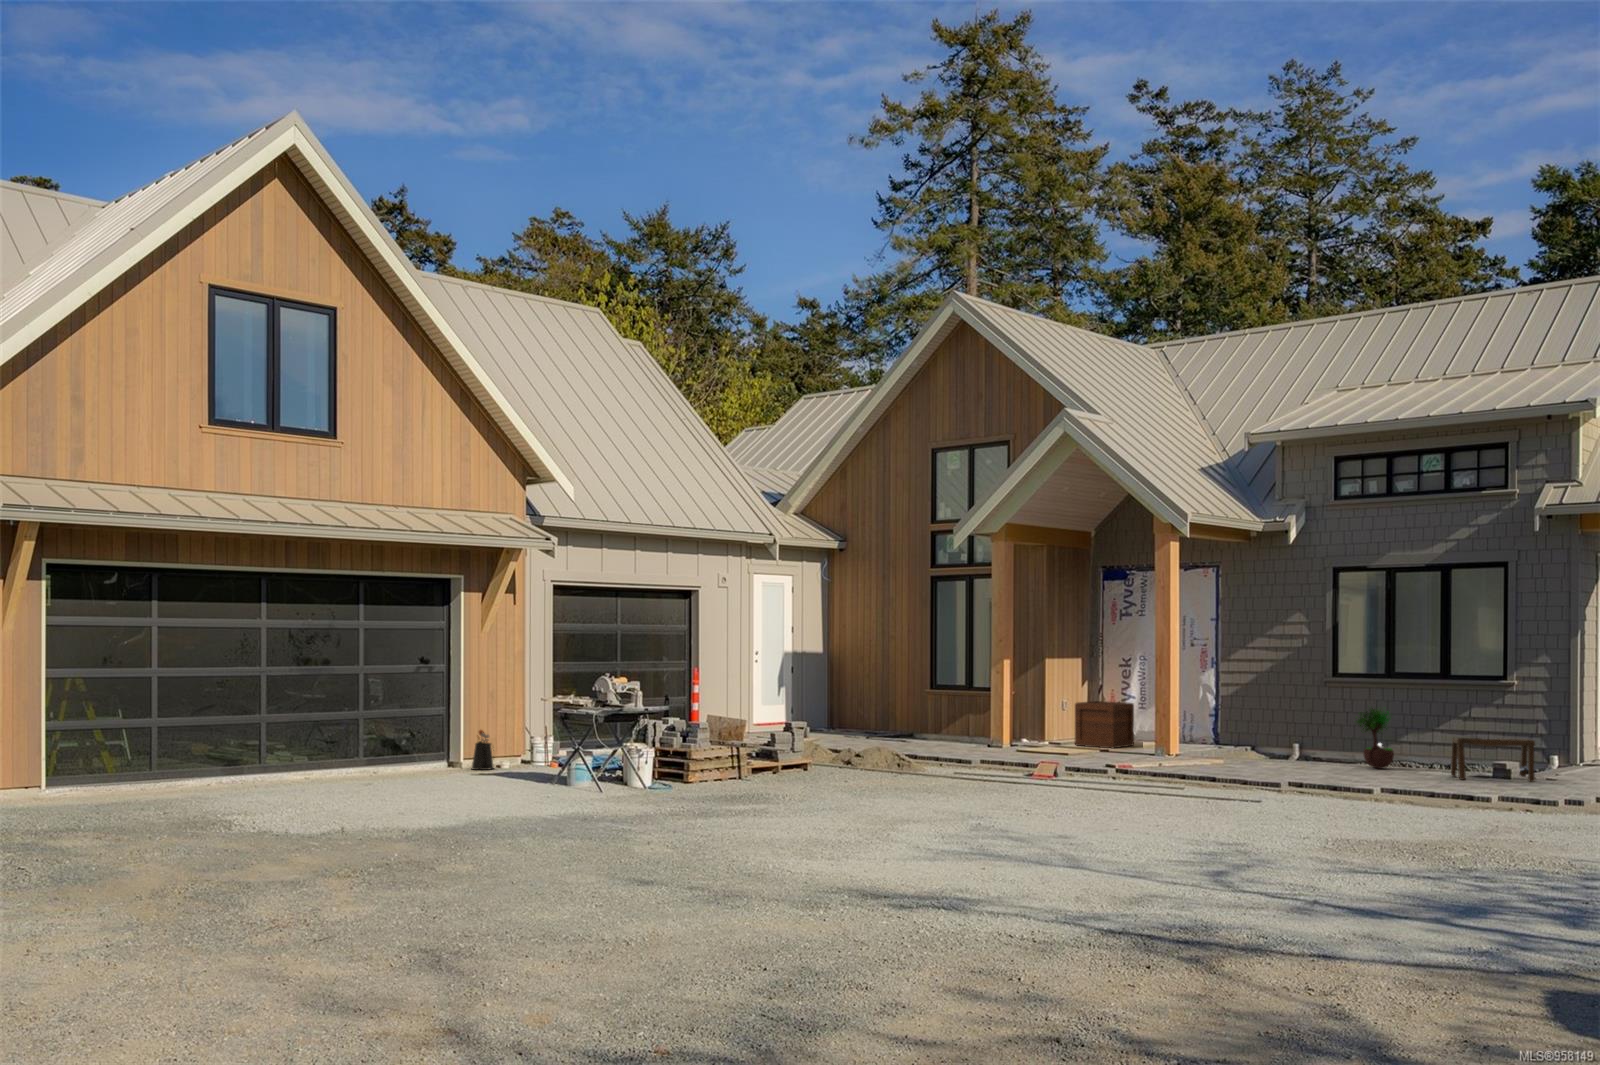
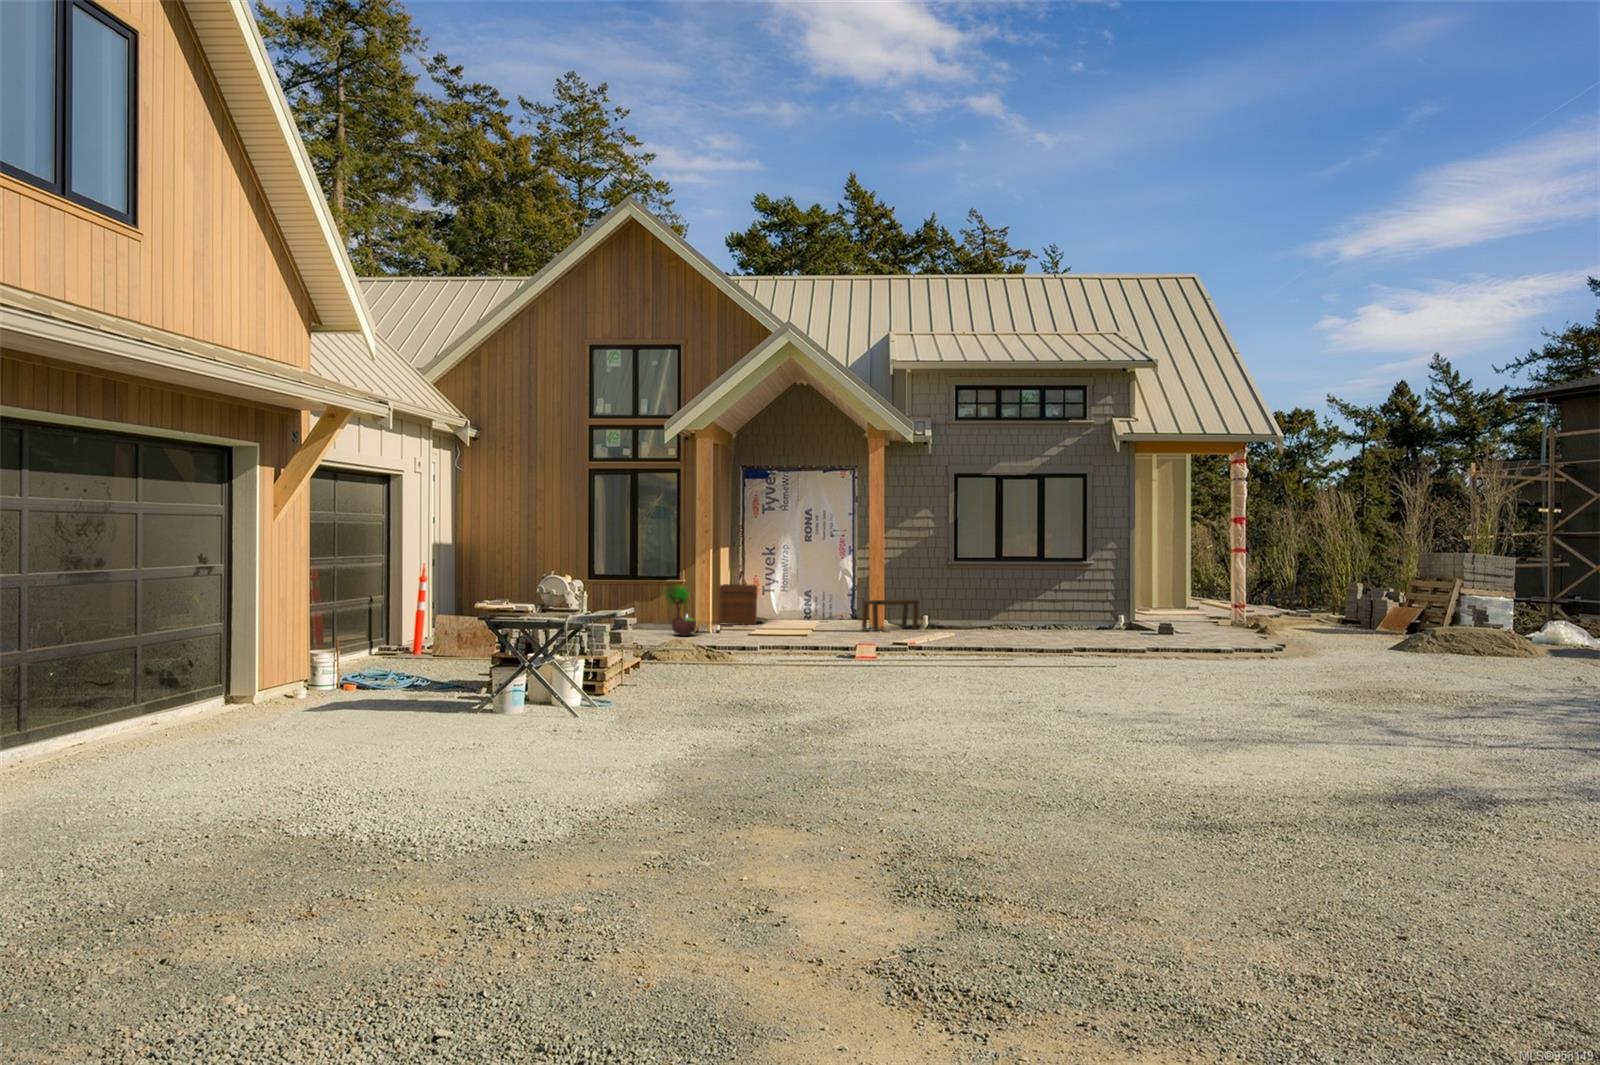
potted tree: present [1356,708,1394,769] -> present [664,585,696,636]
watering can: present [472,730,494,770] -> none [274,654,311,710]
bench: present [1451,738,1535,782] -> present [862,599,919,631]

